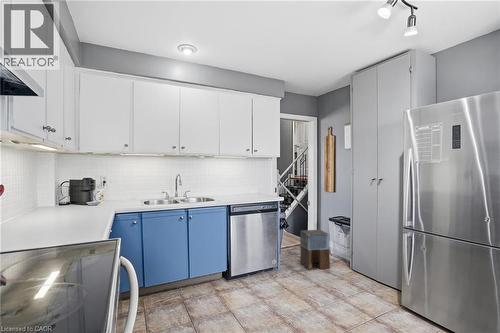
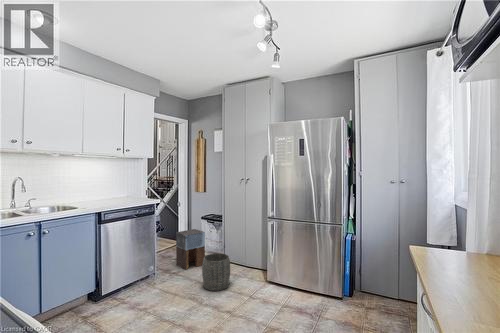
woven basket: none [321,259,353,300] -> present [202,253,230,291]

